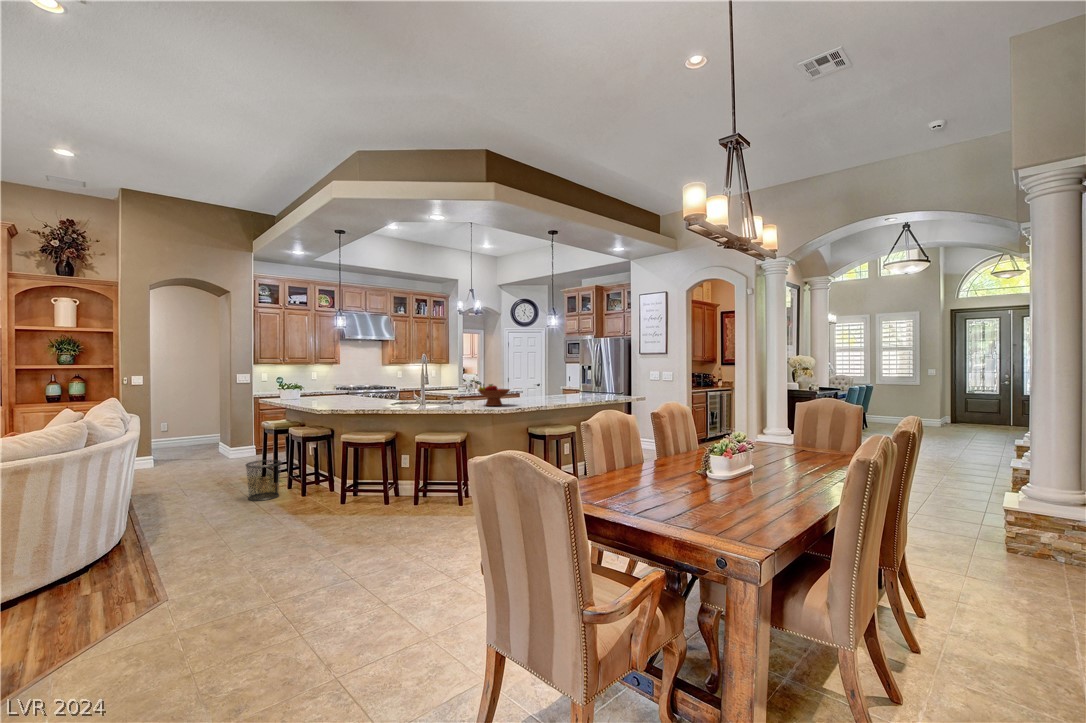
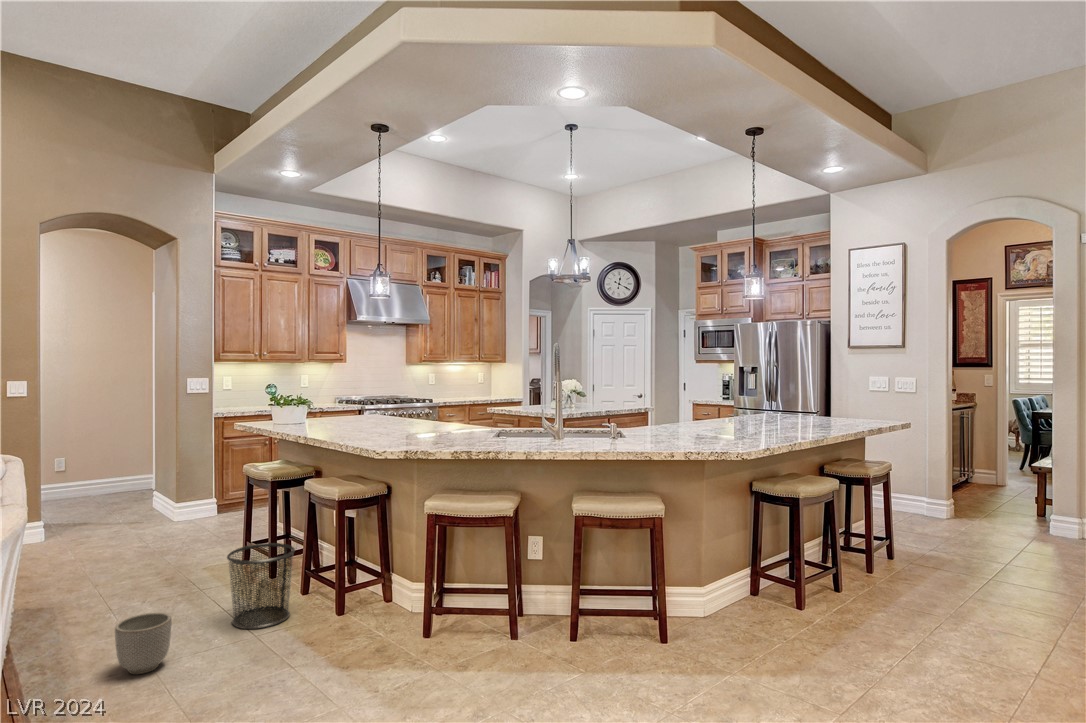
fruit bowl: present [478,384,510,406] -> none [672,399,738,442]
planter: none [185,488,214,516] -> present [115,612,172,674]

